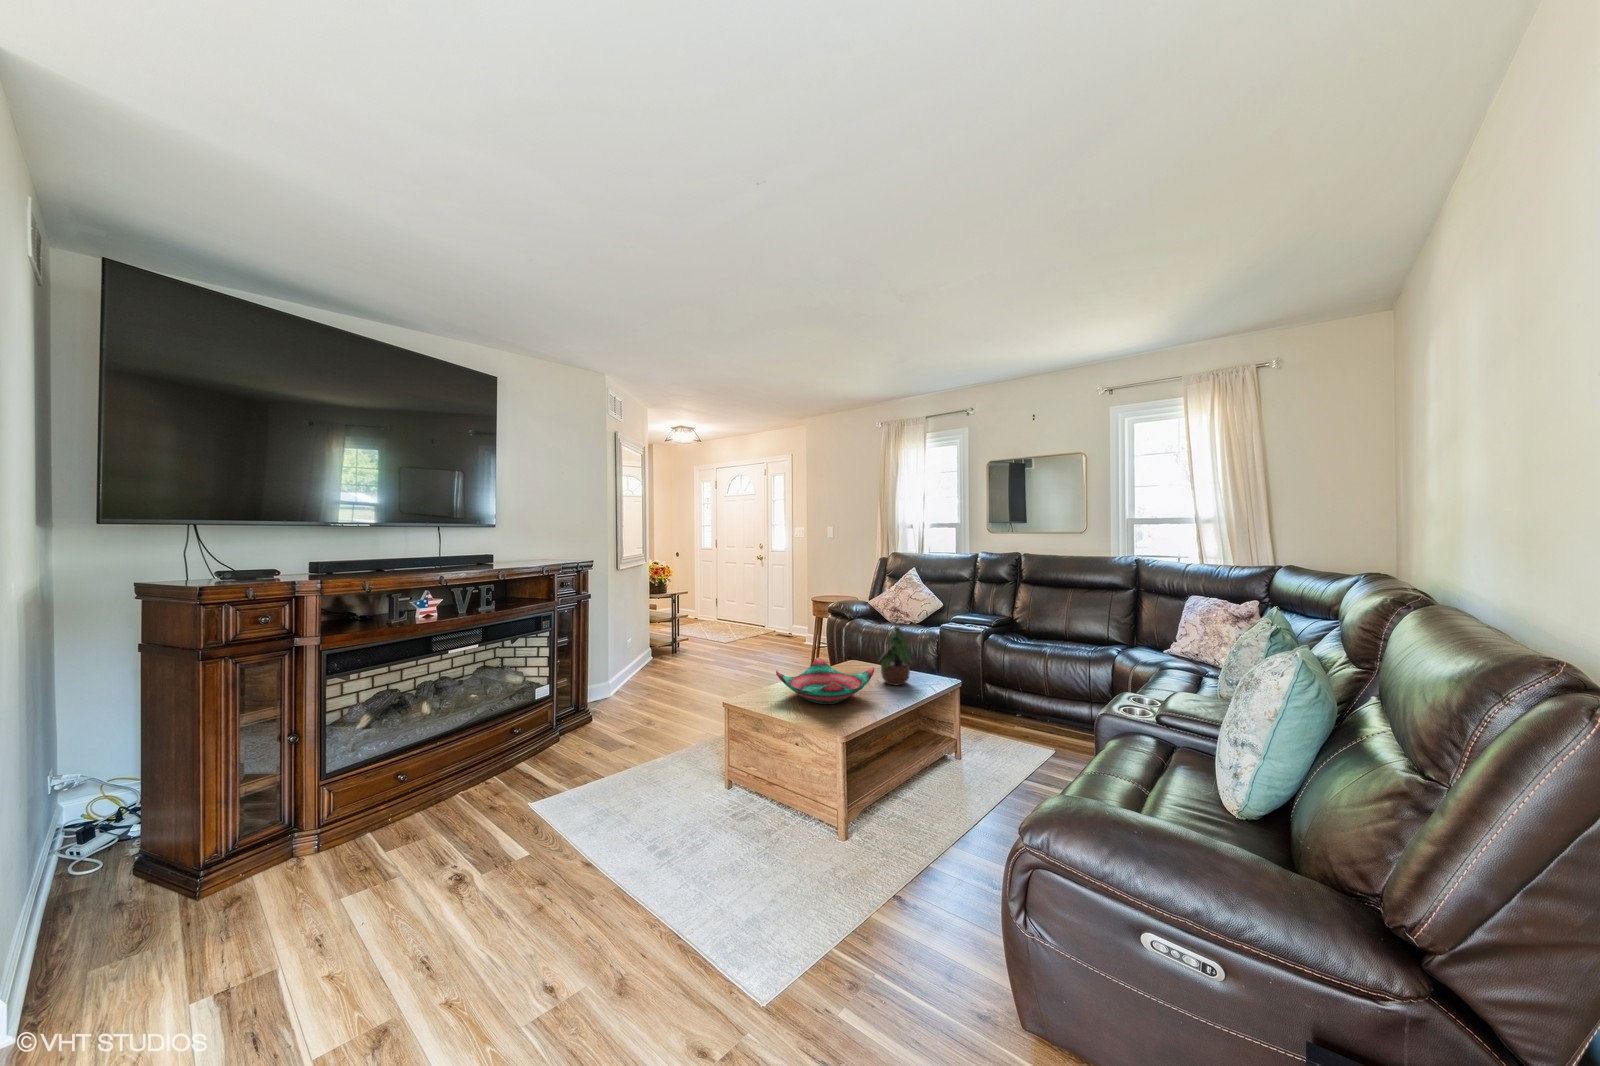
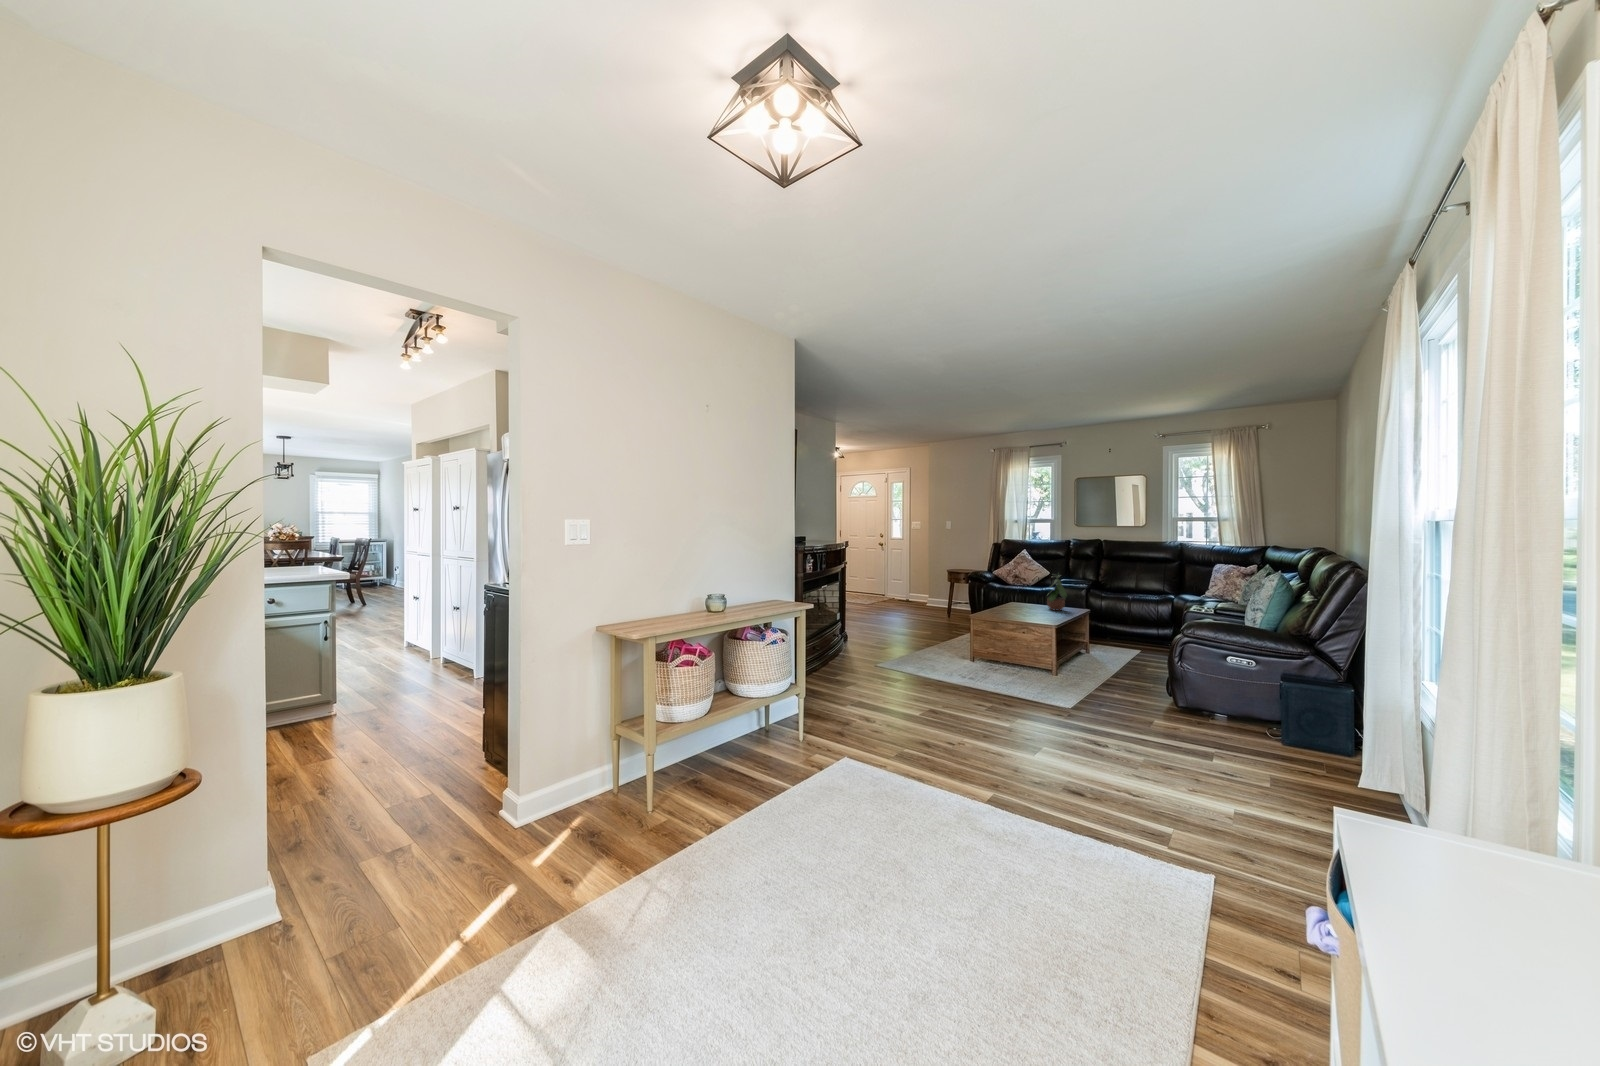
decorative bowl: present [776,658,874,704] -> none [1002,595,1053,616]

